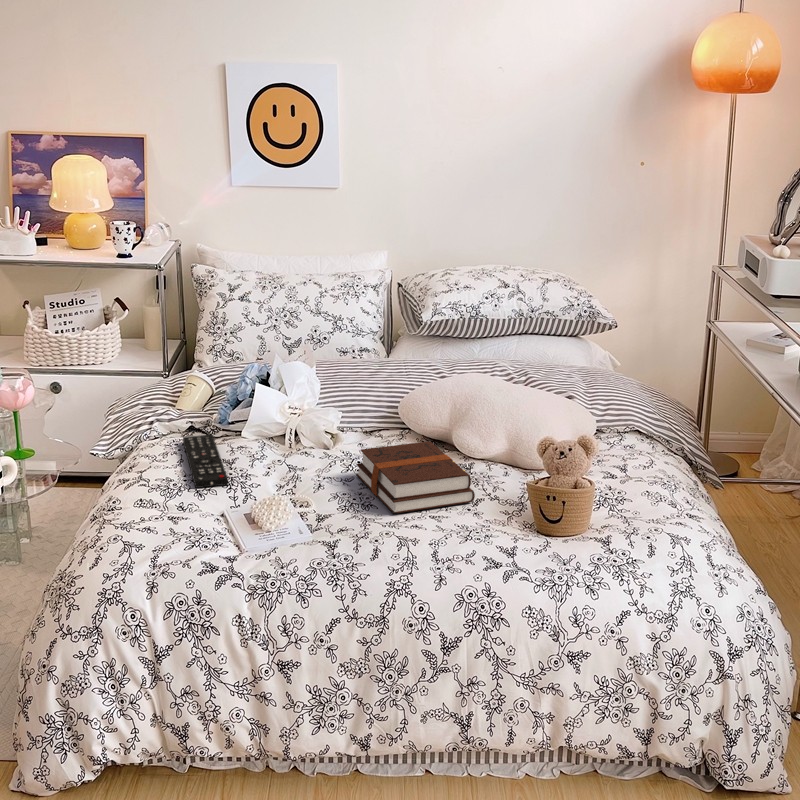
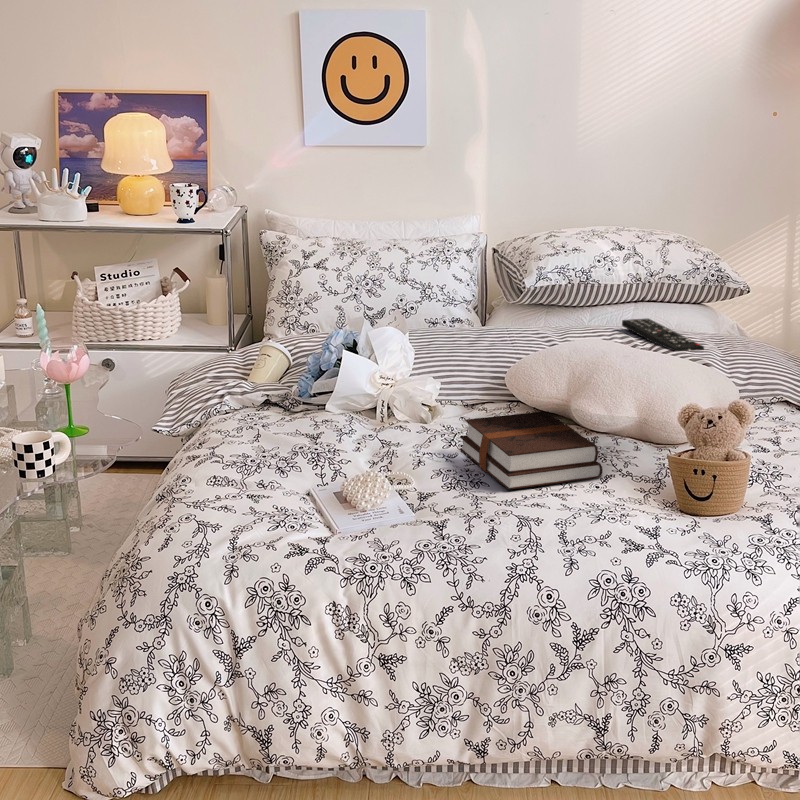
remote control: present [183,435,228,488] -> present [622,319,704,351]

